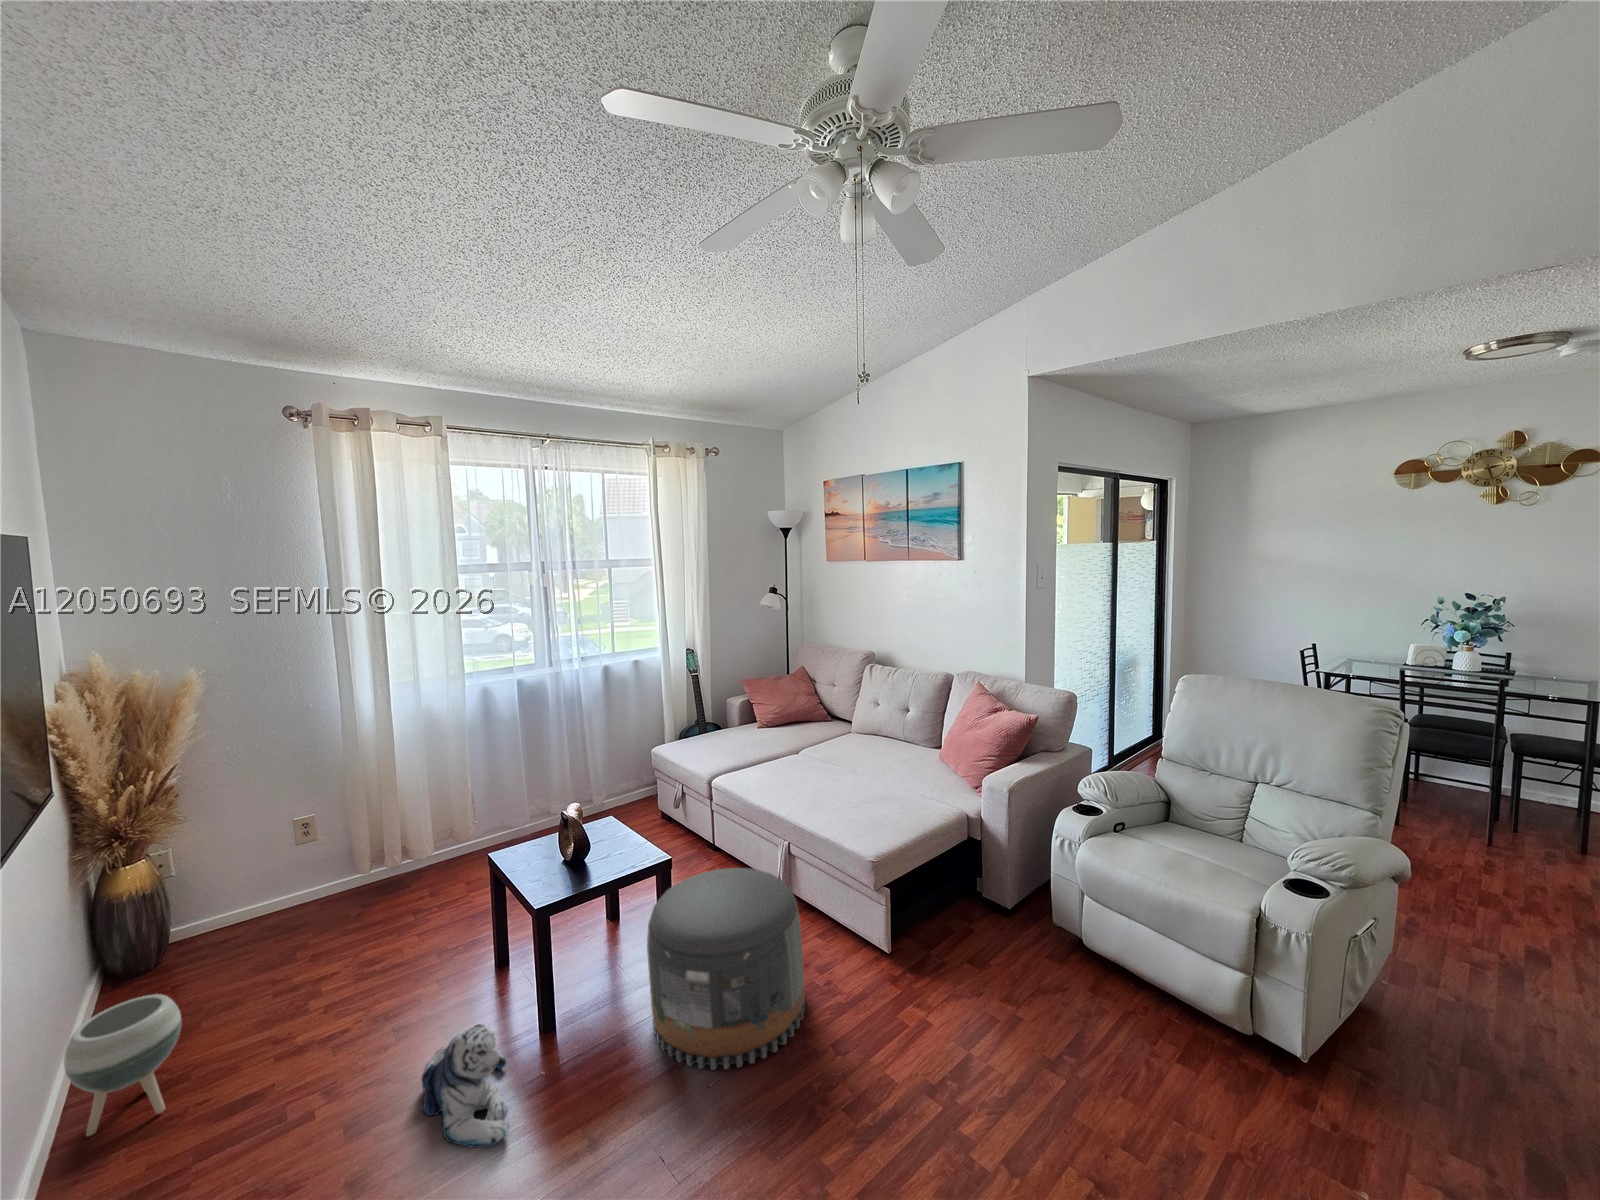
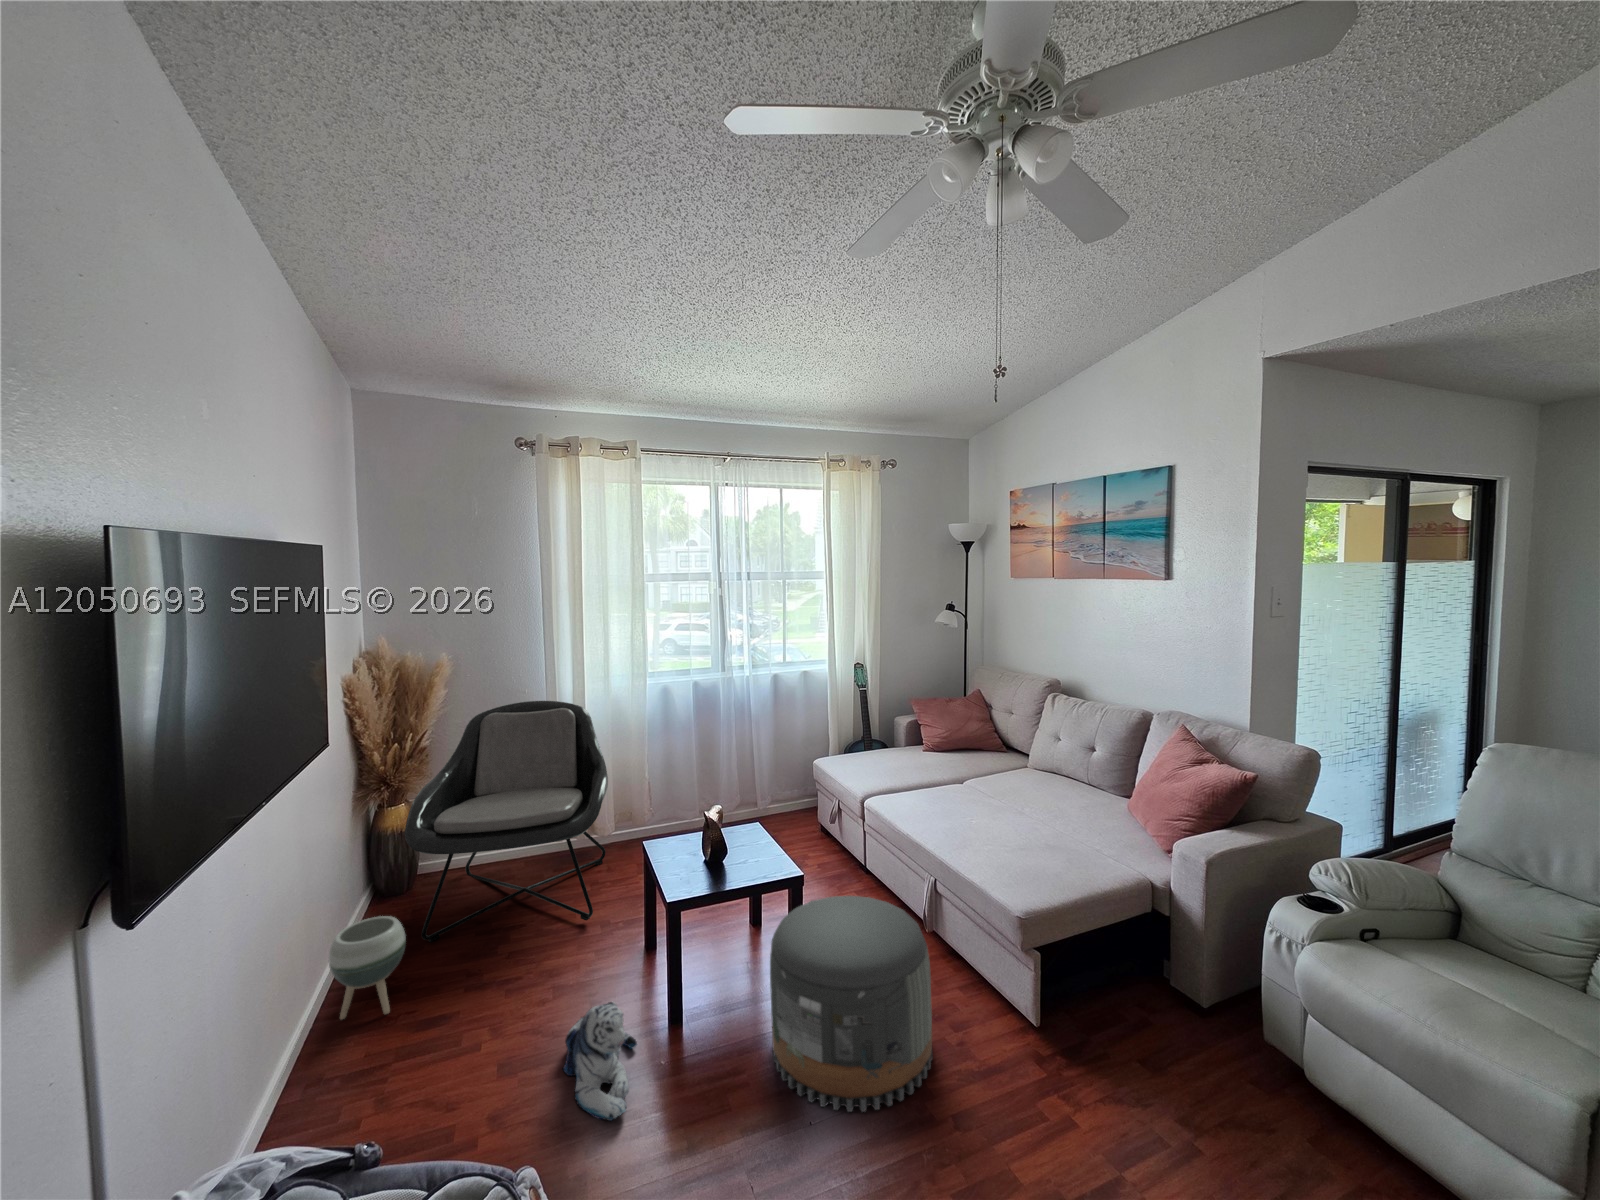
lounge chair: none [160,714,430,1017] -> present [405,701,608,942]

